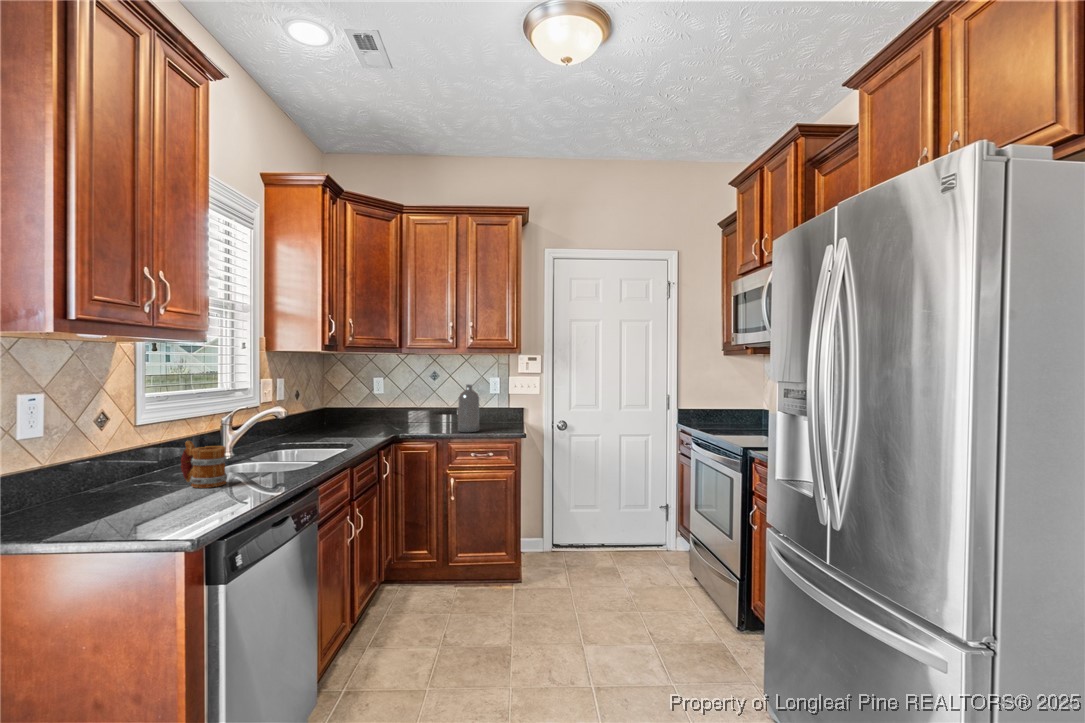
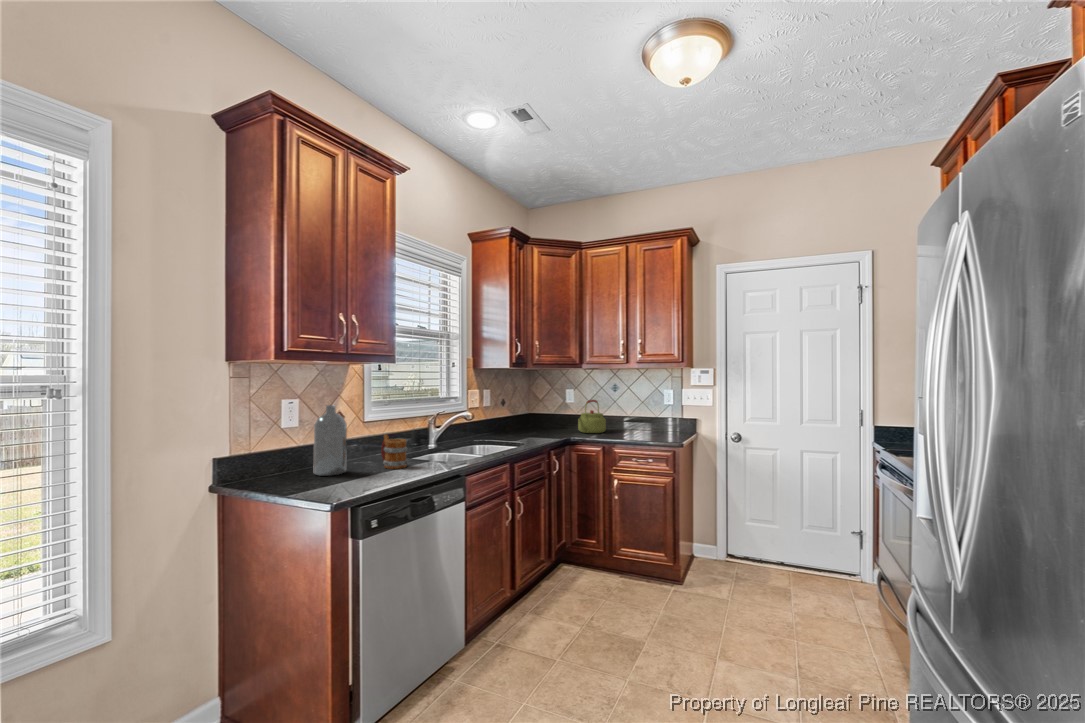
bottle: present [458,384,479,432] -> present [313,405,347,476]
kettle: none [395,390,428,429] -> present [578,400,606,433]

